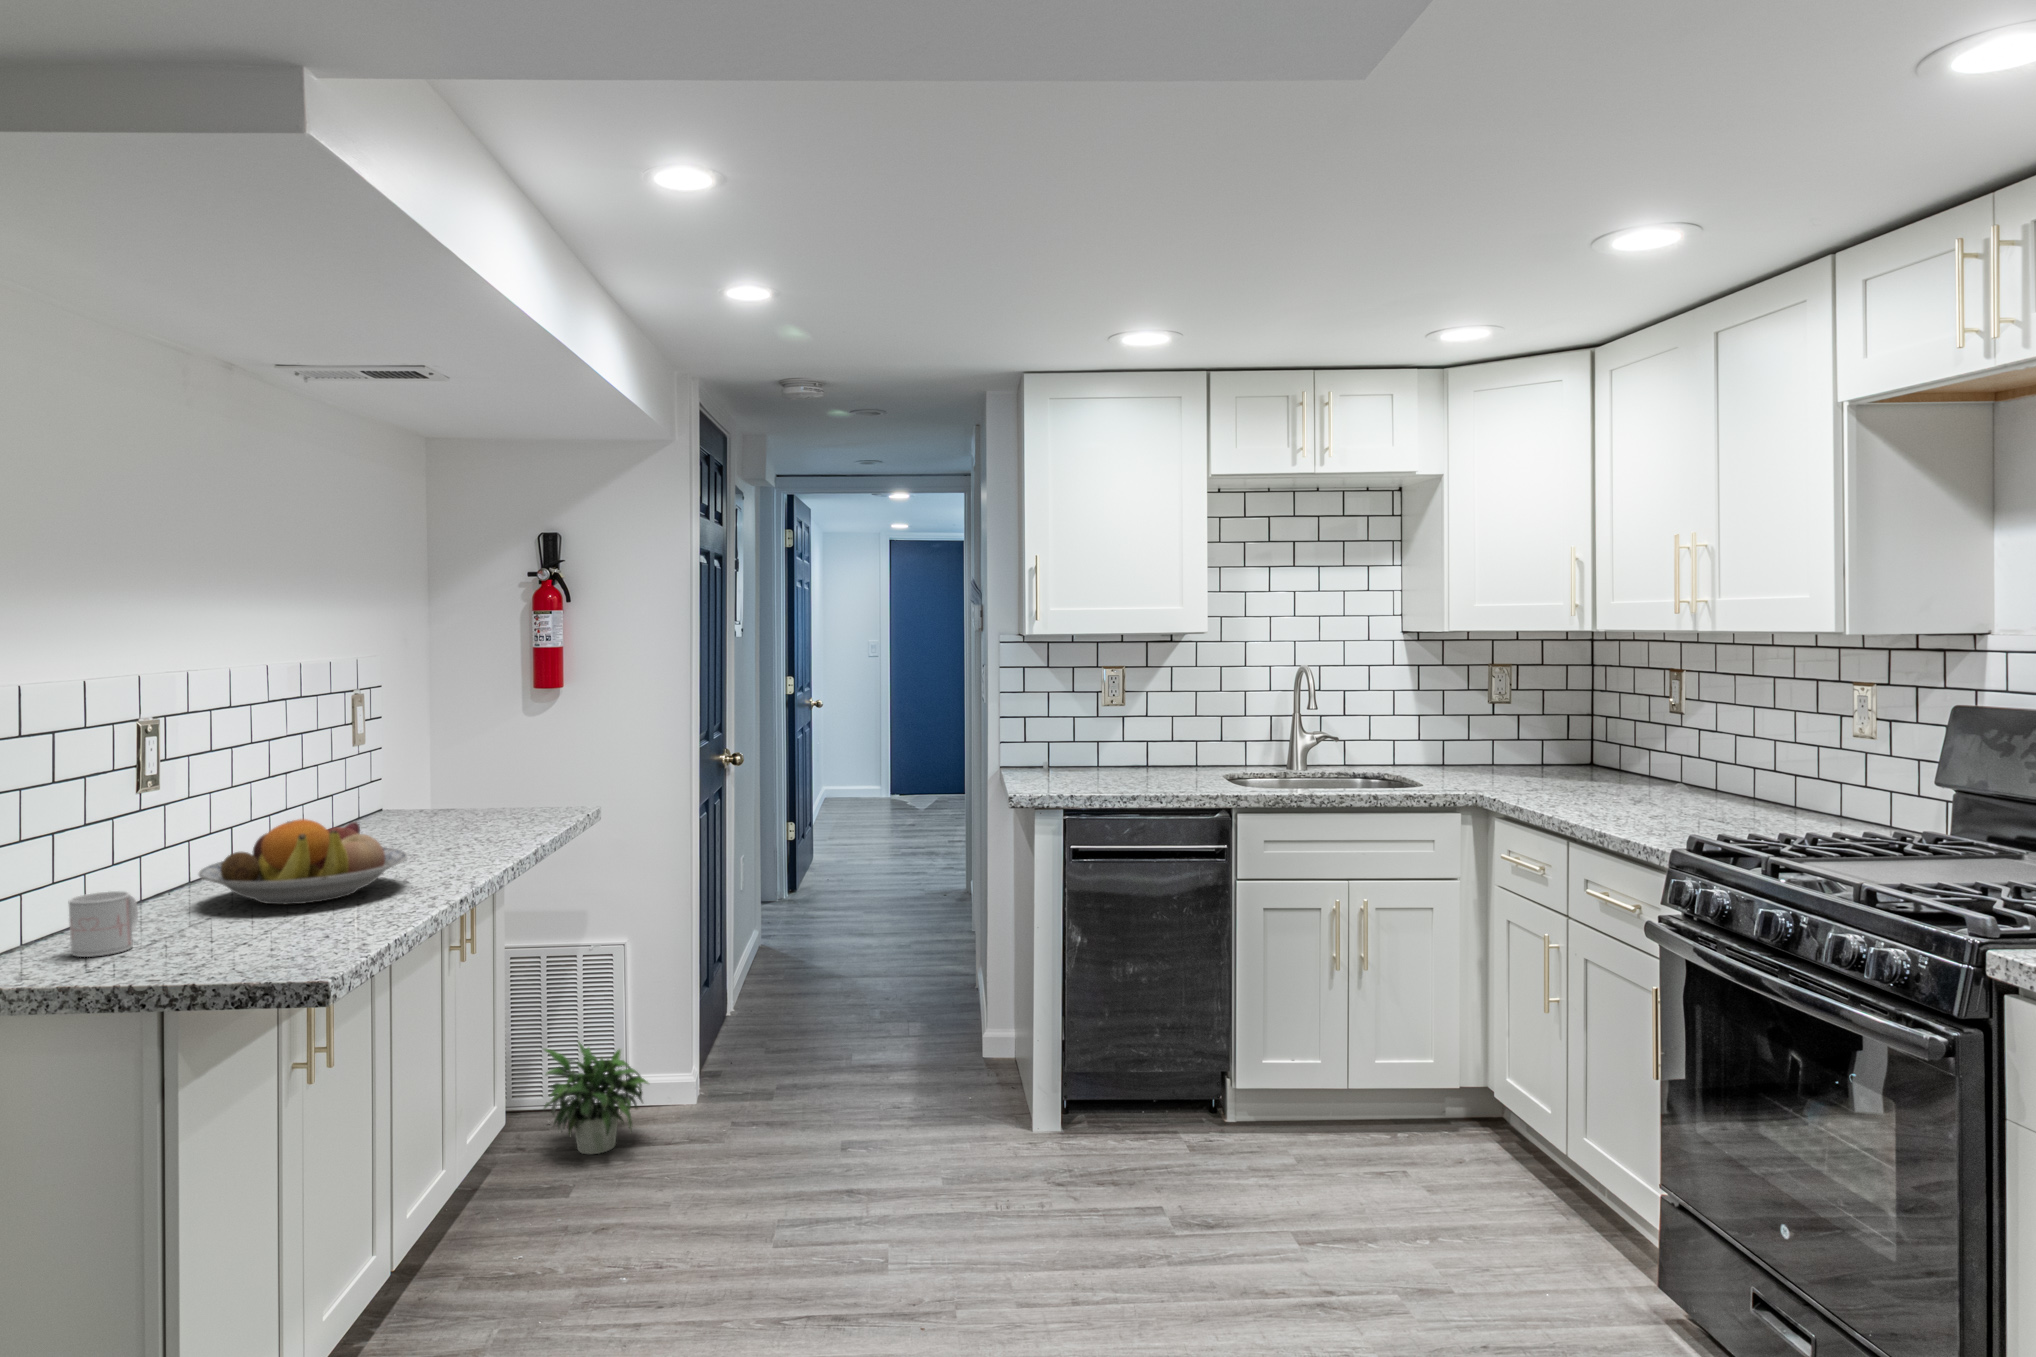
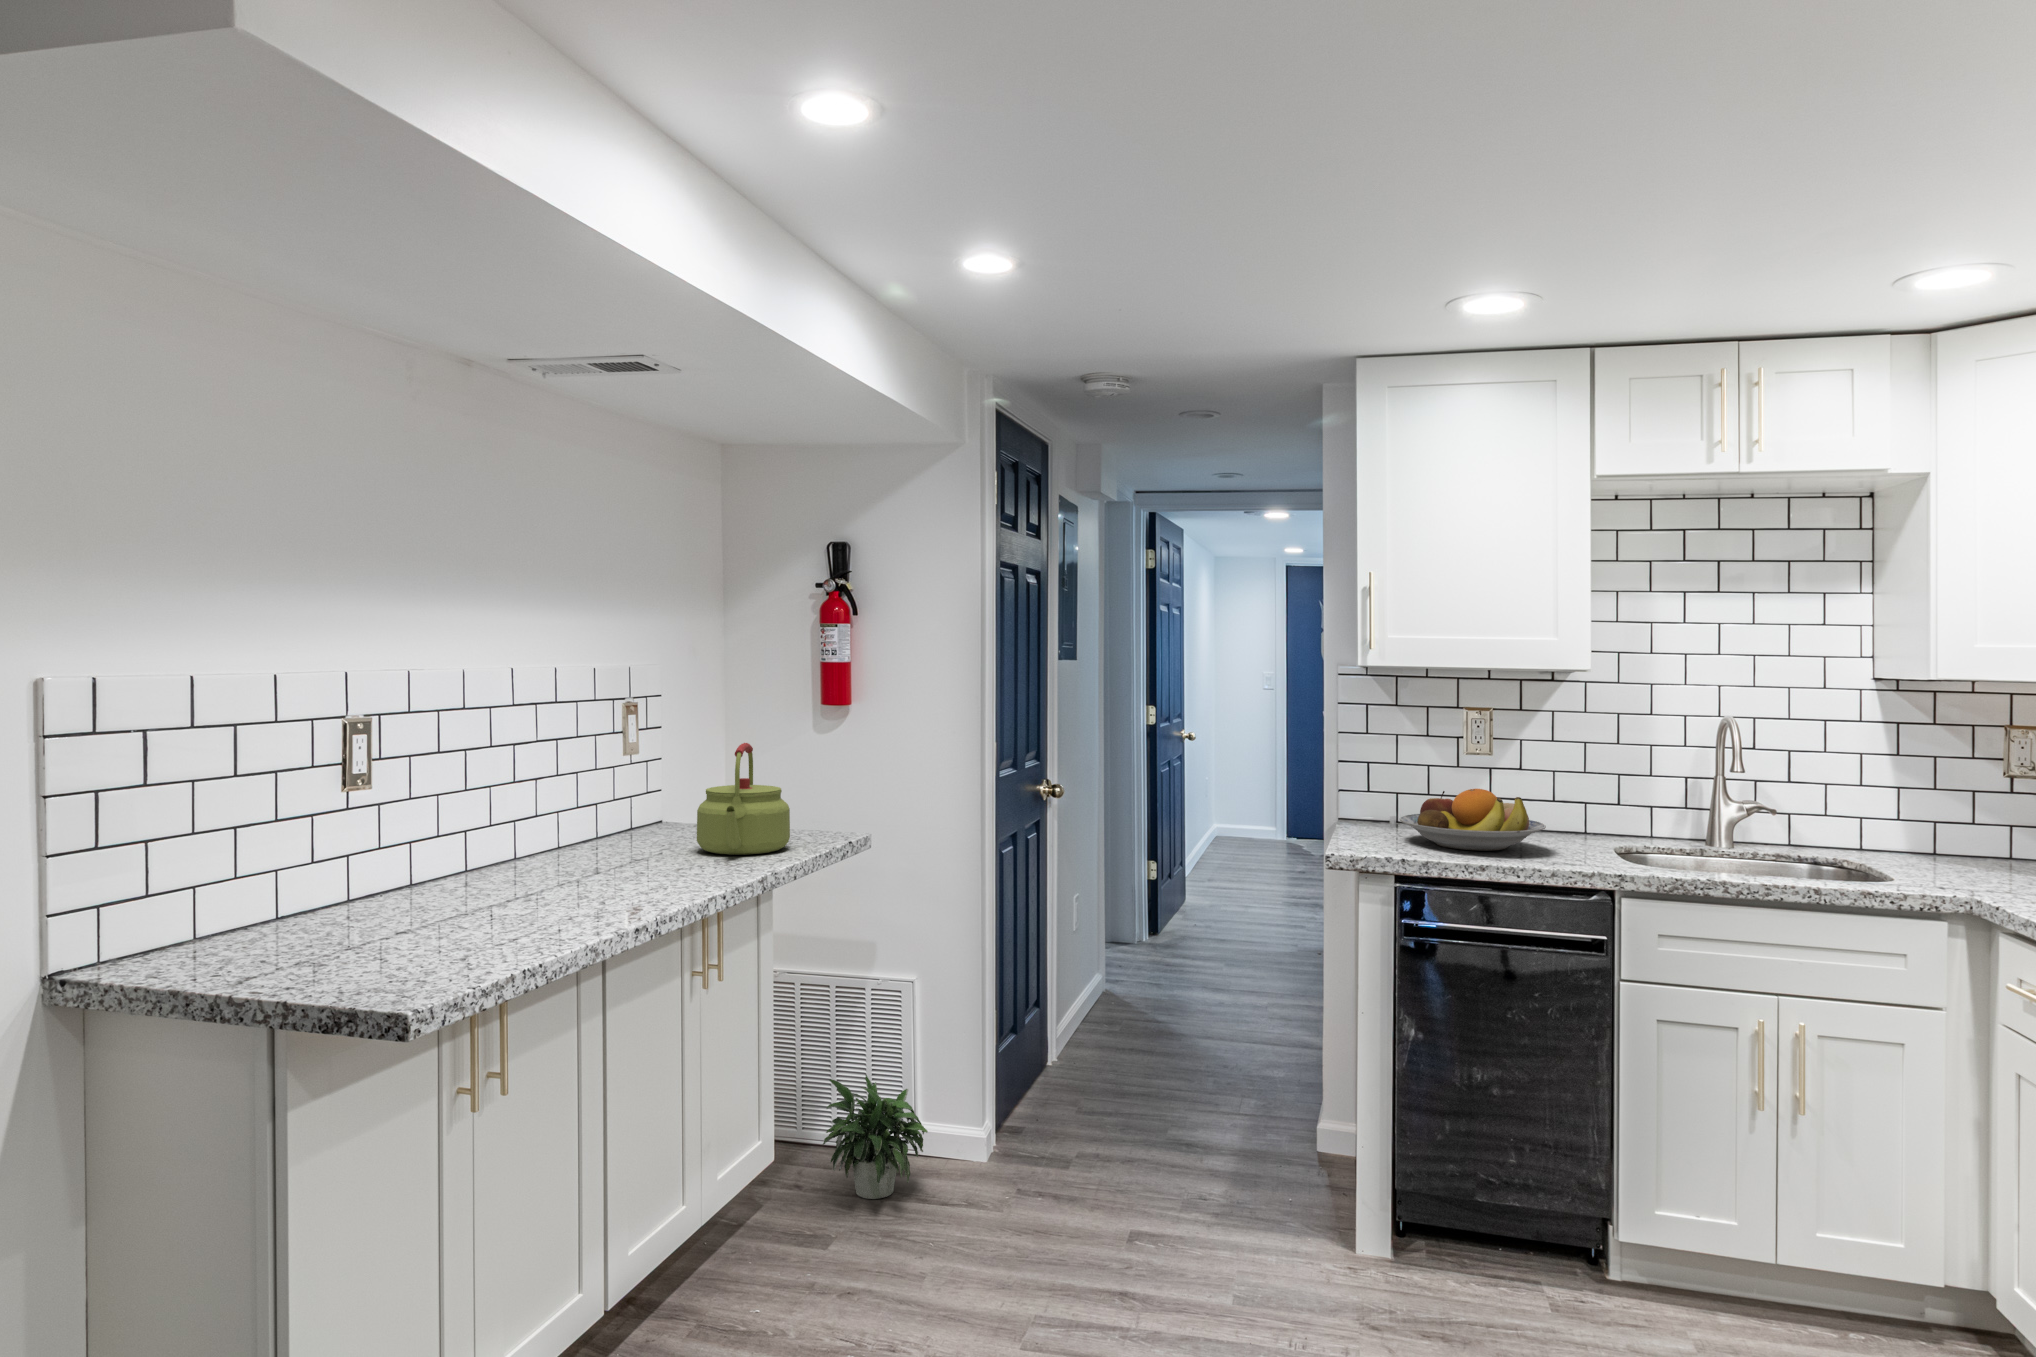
kettle: none [425,727,521,835] -> present [697,743,790,855]
fruit bowl: present [199,819,407,904] -> present [1400,789,1546,851]
mug: present [69,891,138,957] -> none [238,889,317,956]

